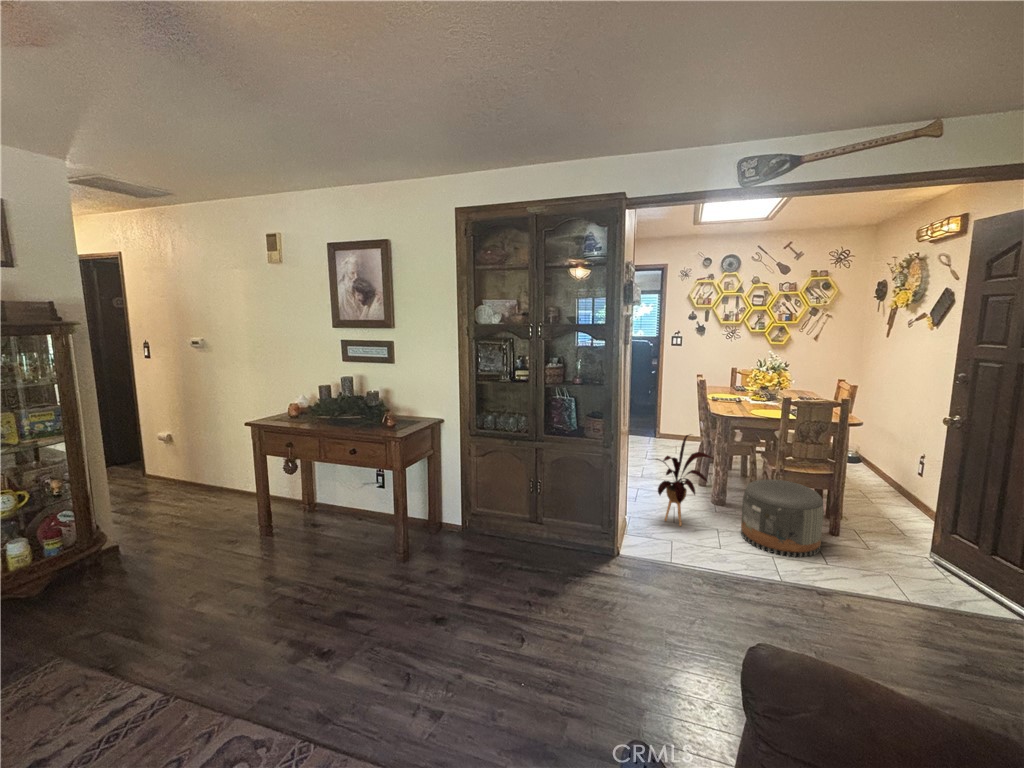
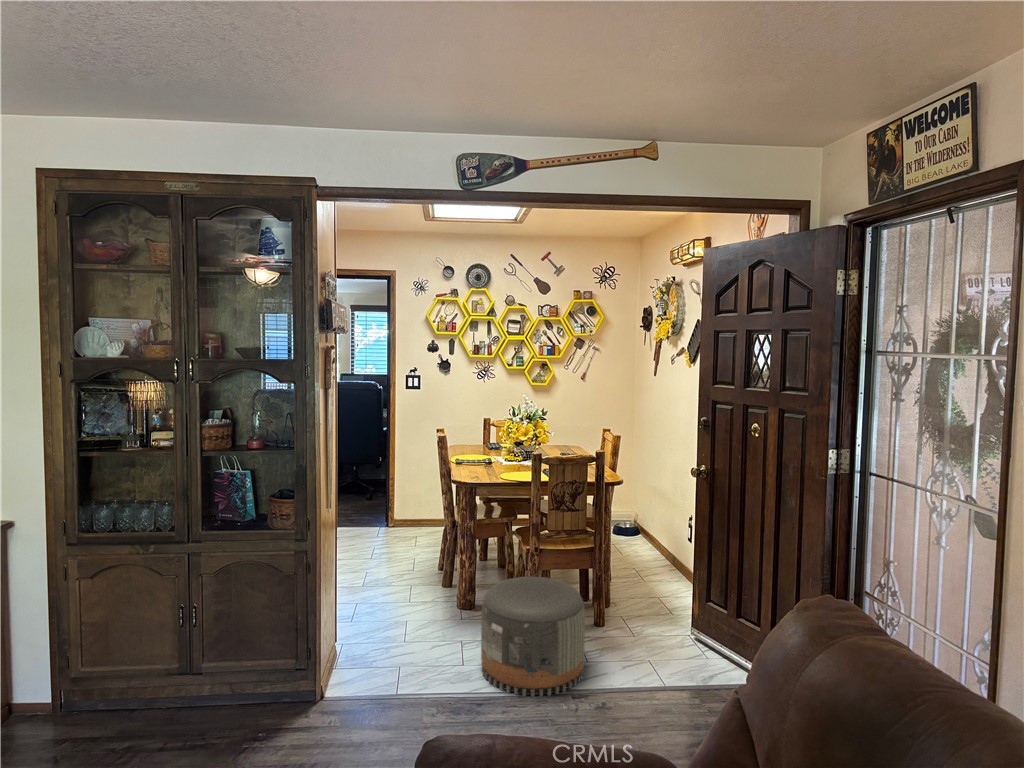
house plant: present [656,434,712,526] -> none [338,520,442,671]

